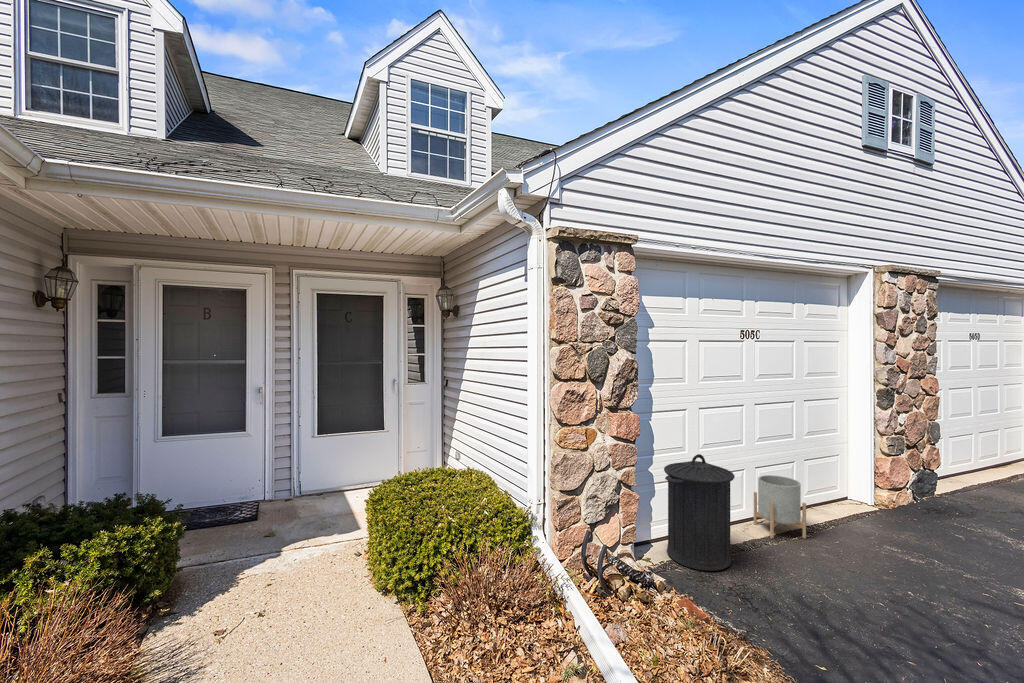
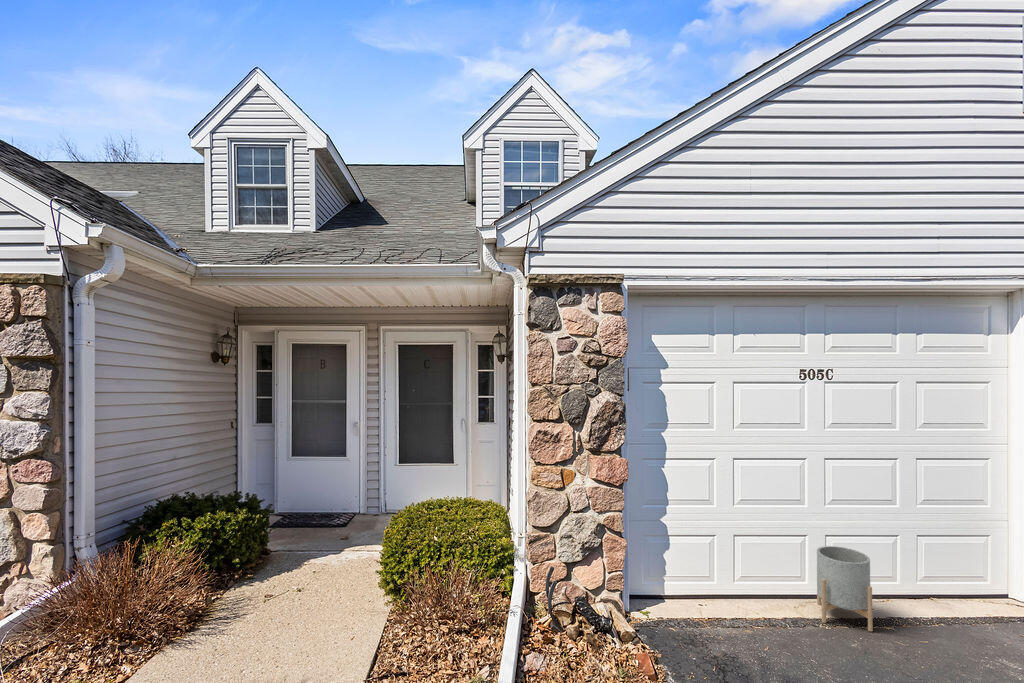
trash can: present [664,454,735,571] -> none [659,508,748,640]

